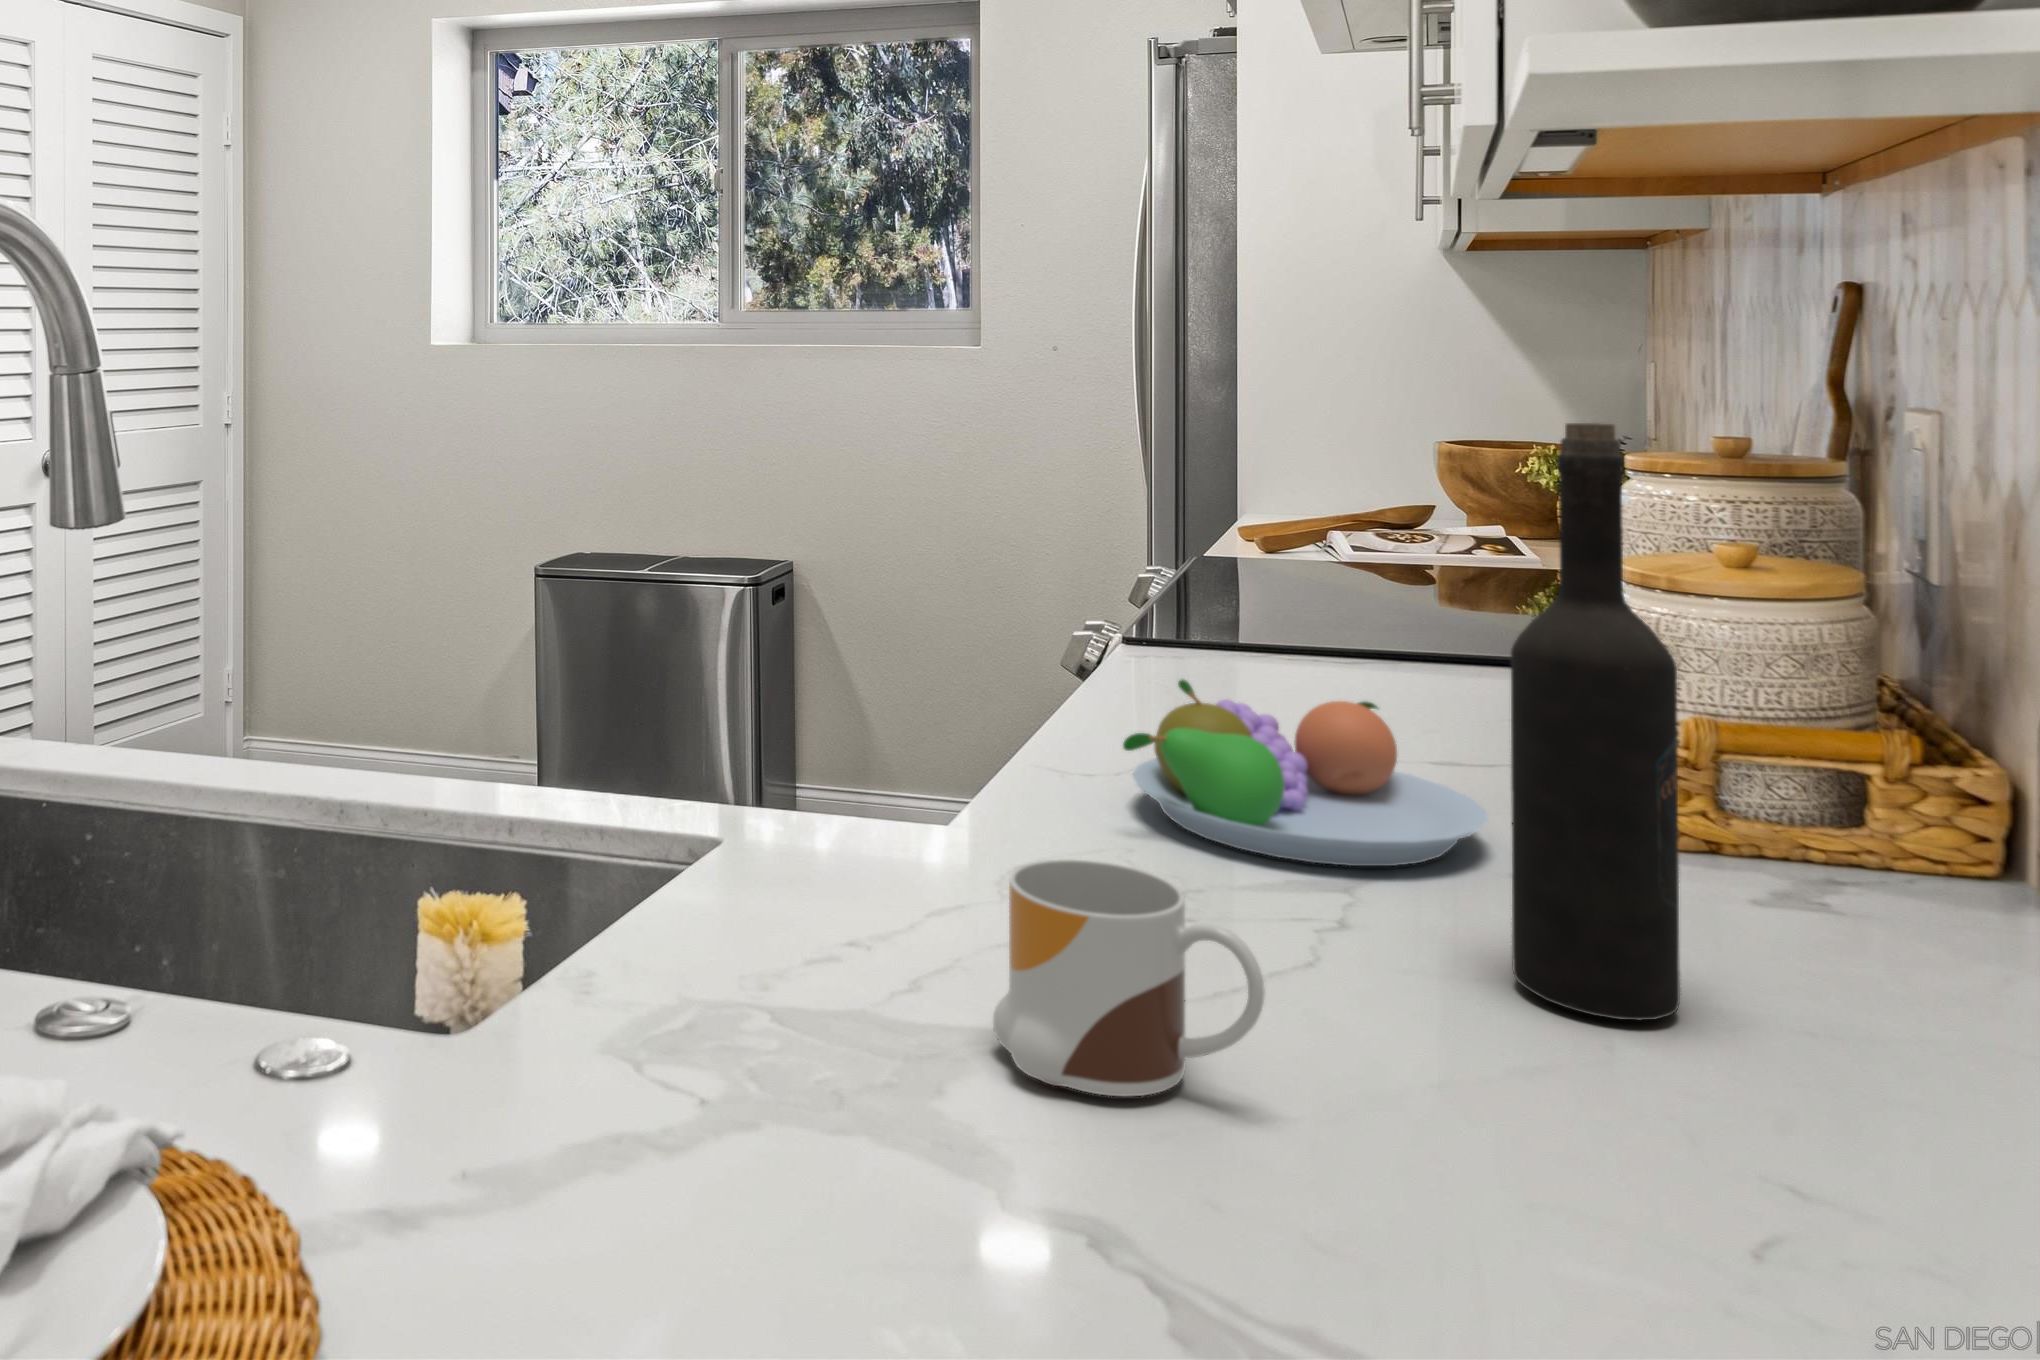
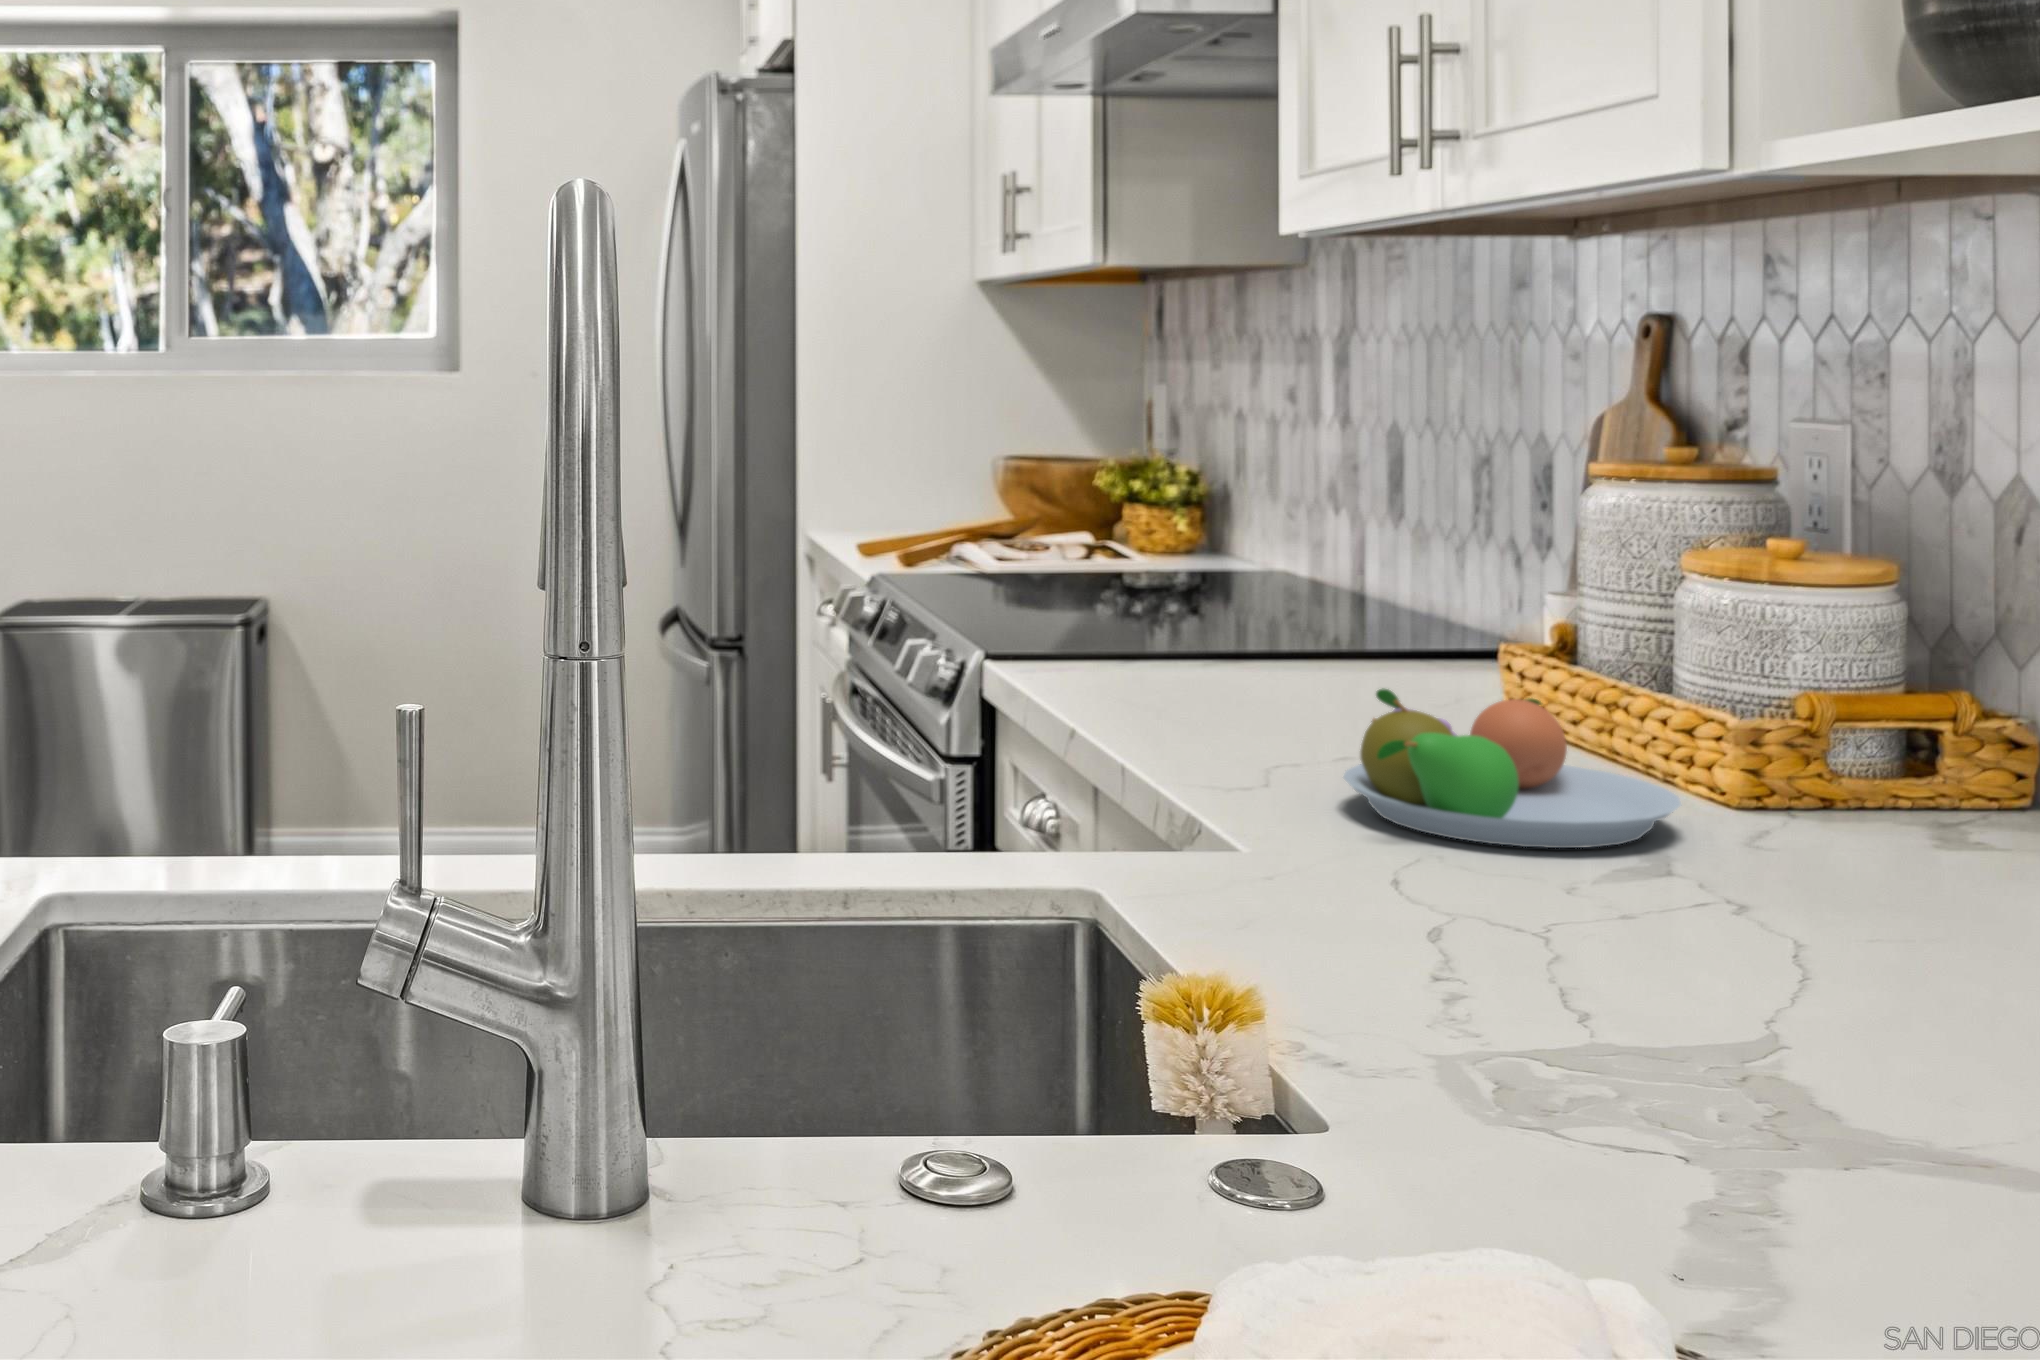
wine bottle: present [1511,423,1680,1020] -> none [1810,430,1954,934]
mug: present [993,859,1265,1096] -> none [1522,839,1780,1032]

